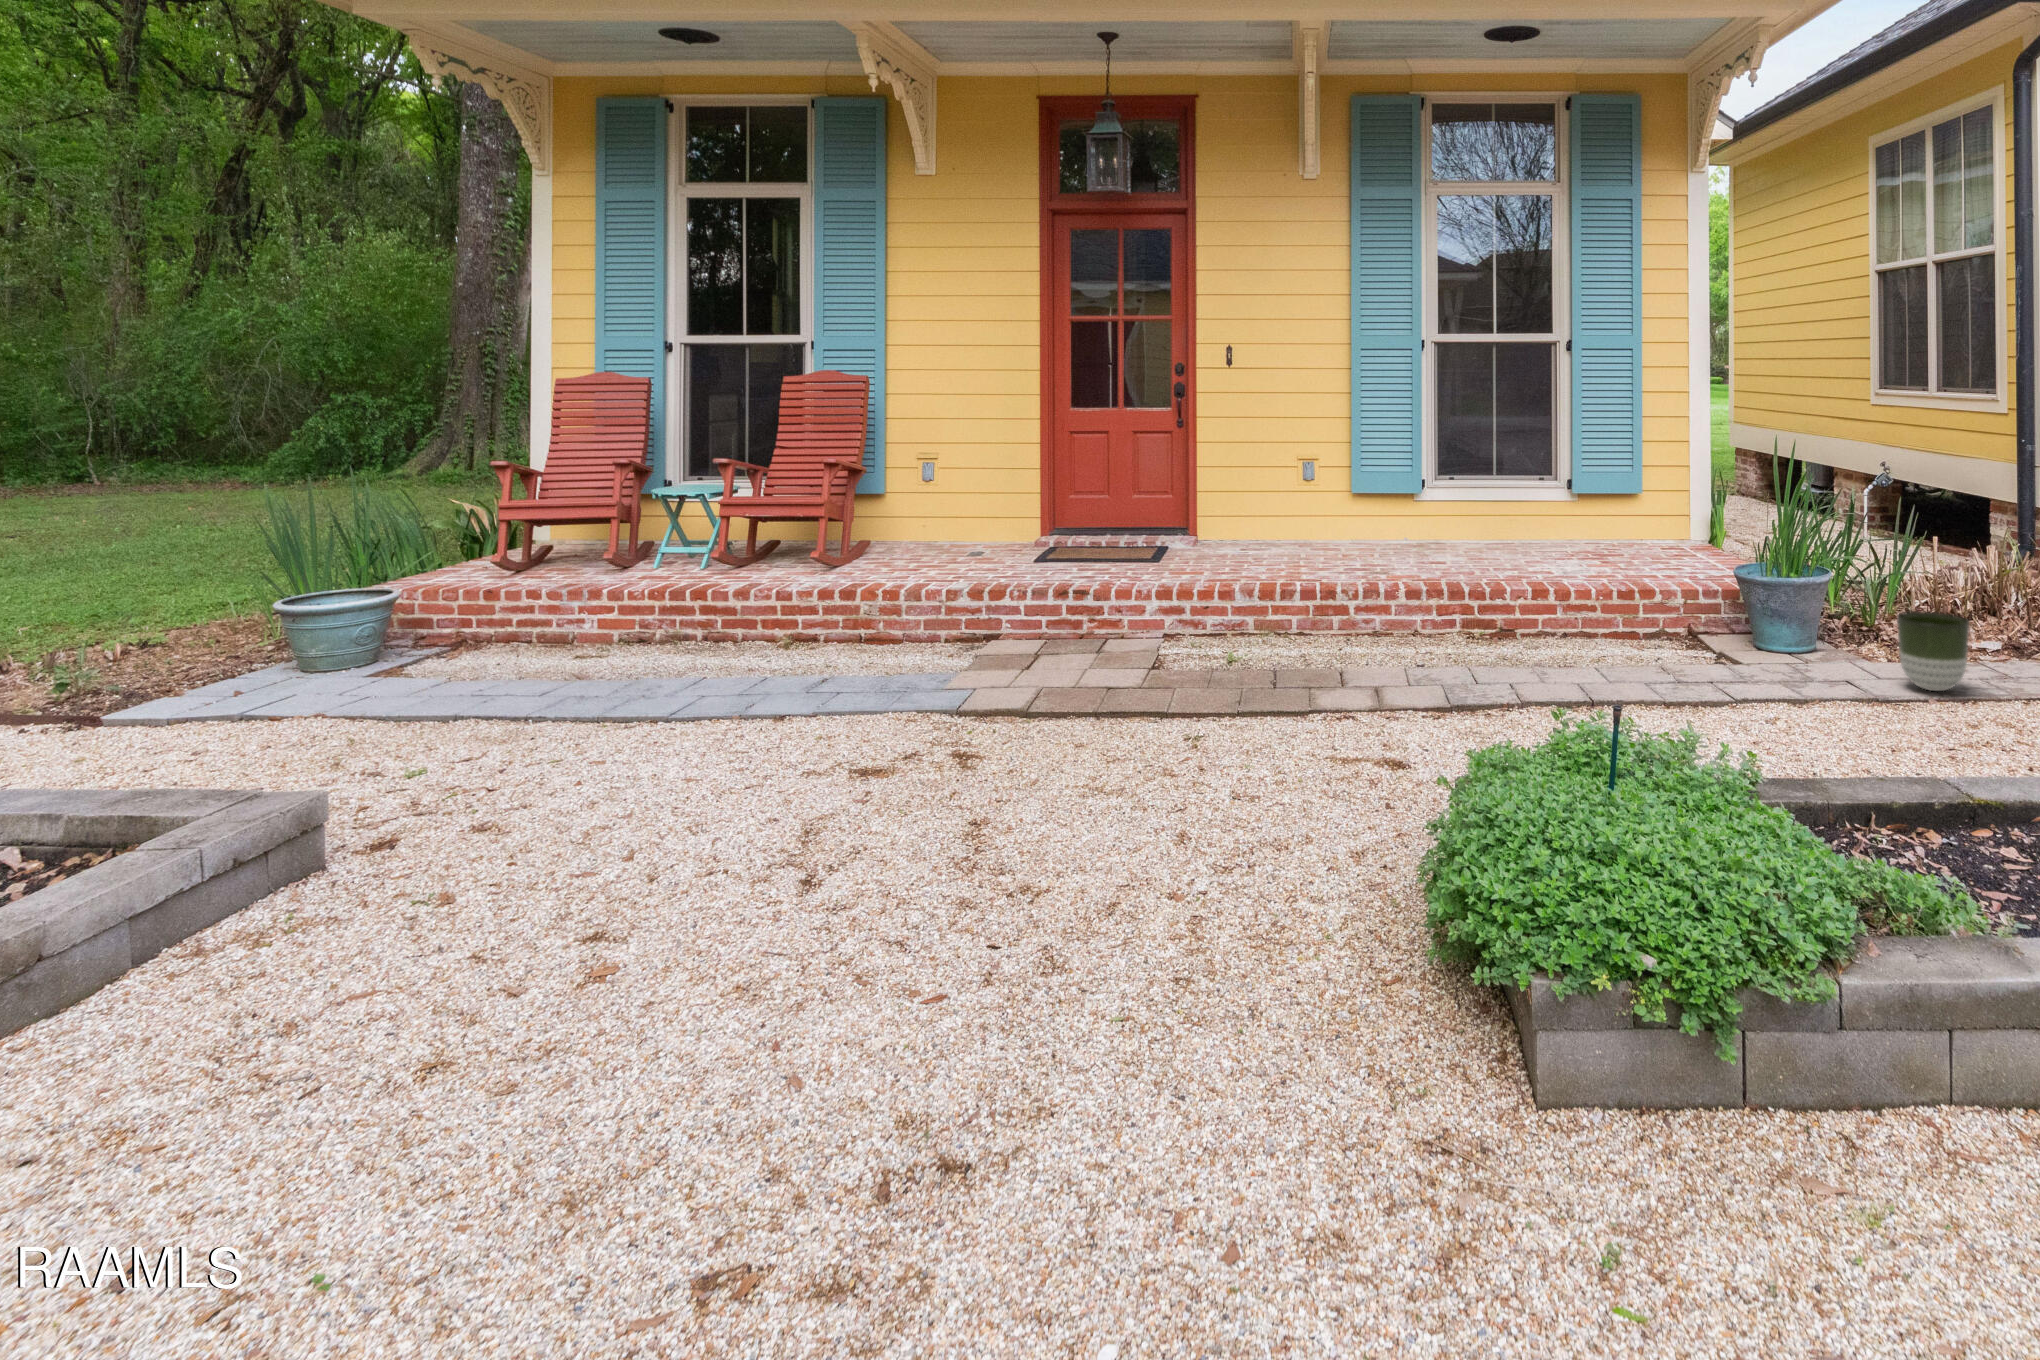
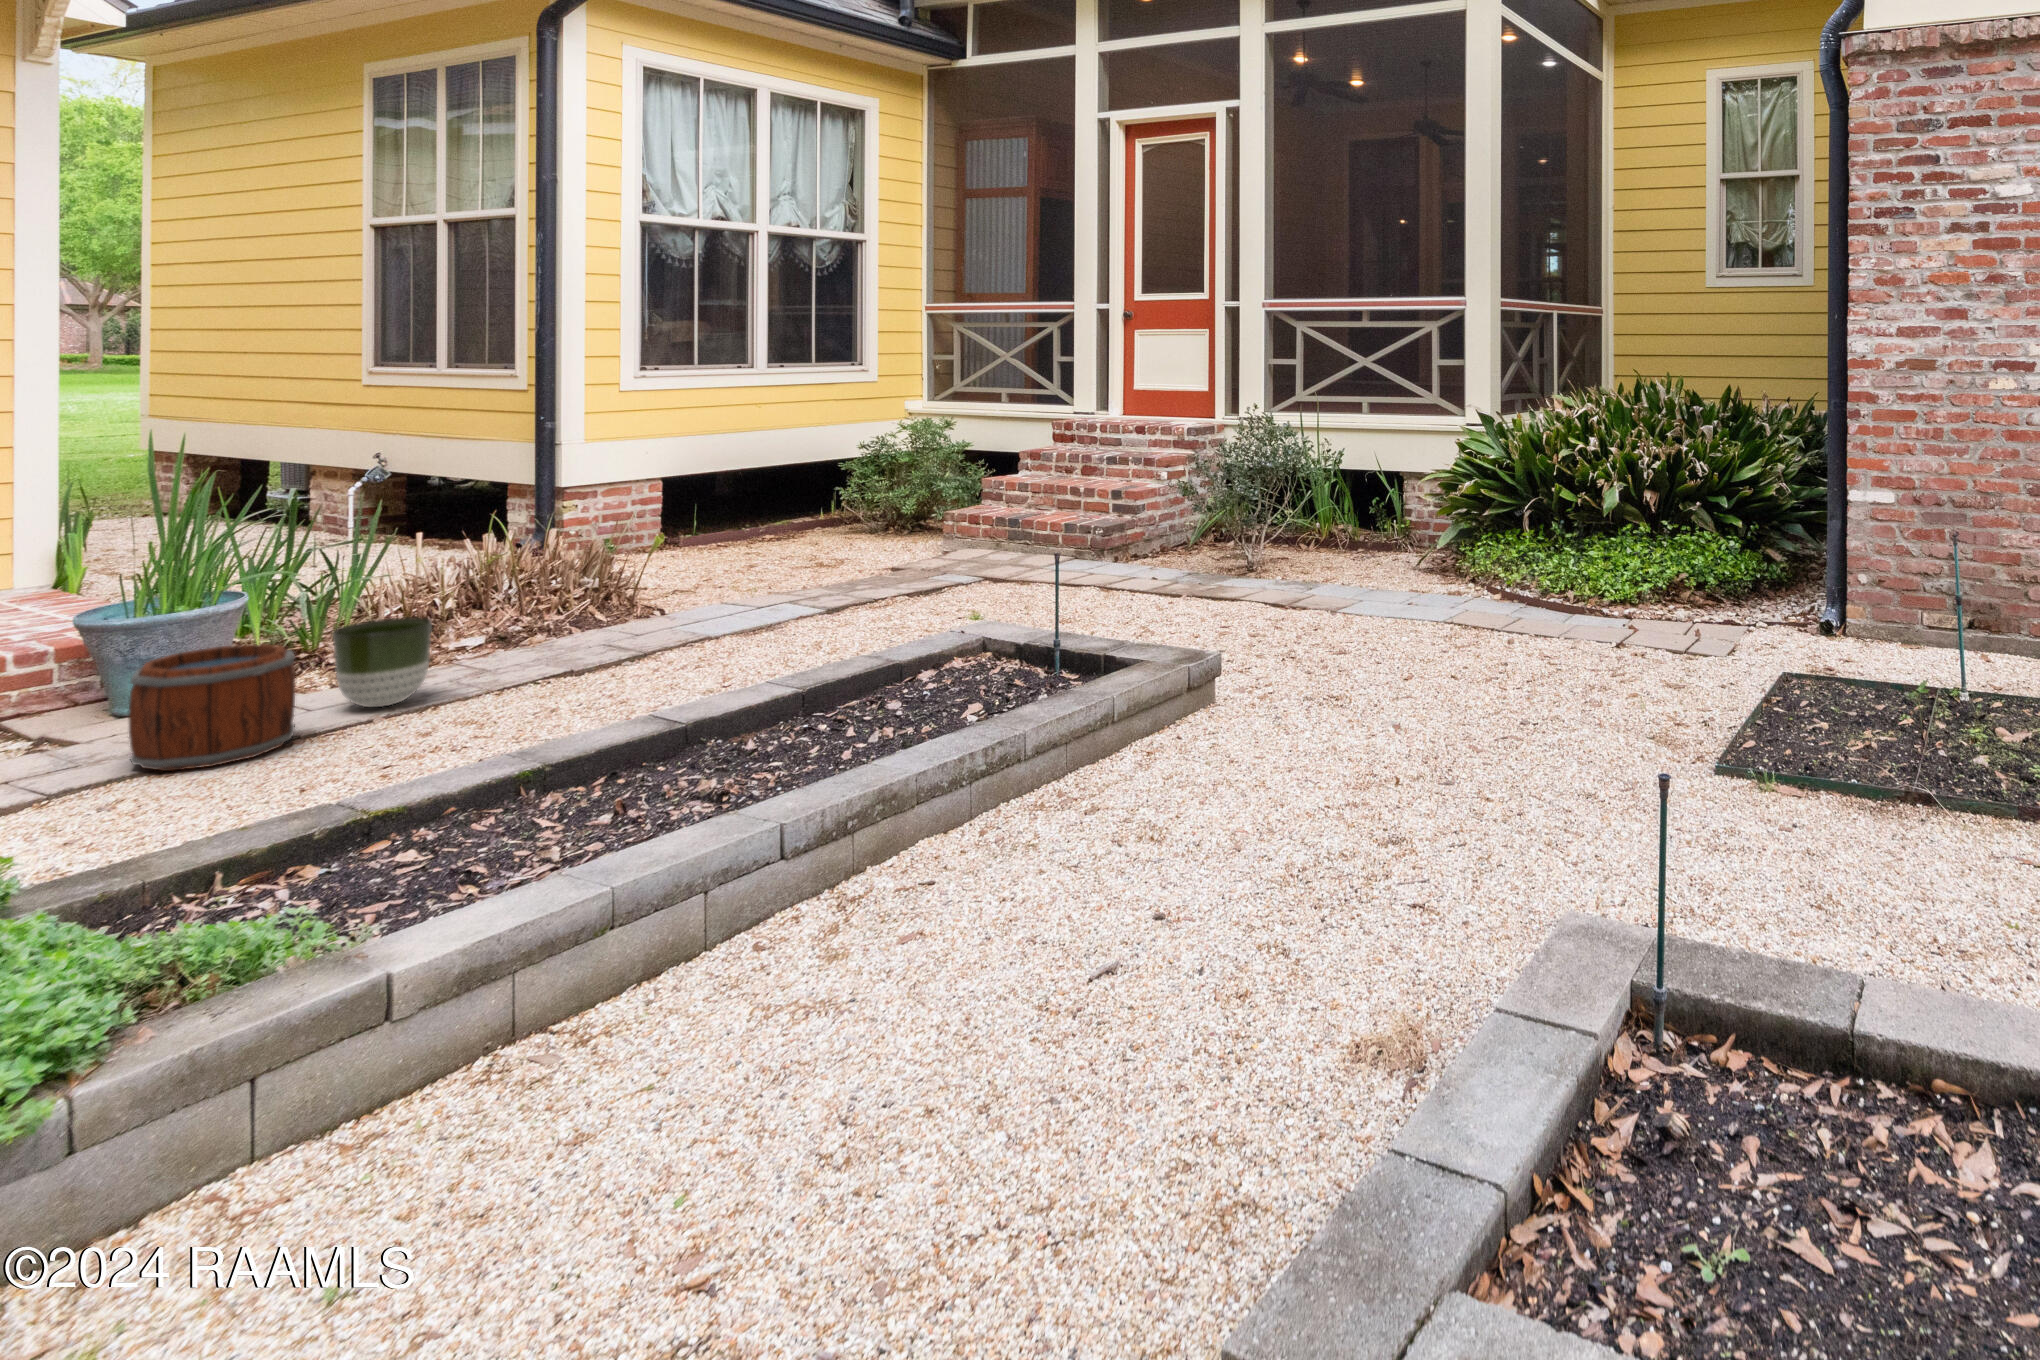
bucket: none [1779,612,1877,710] -> present [129,644,295,771]

